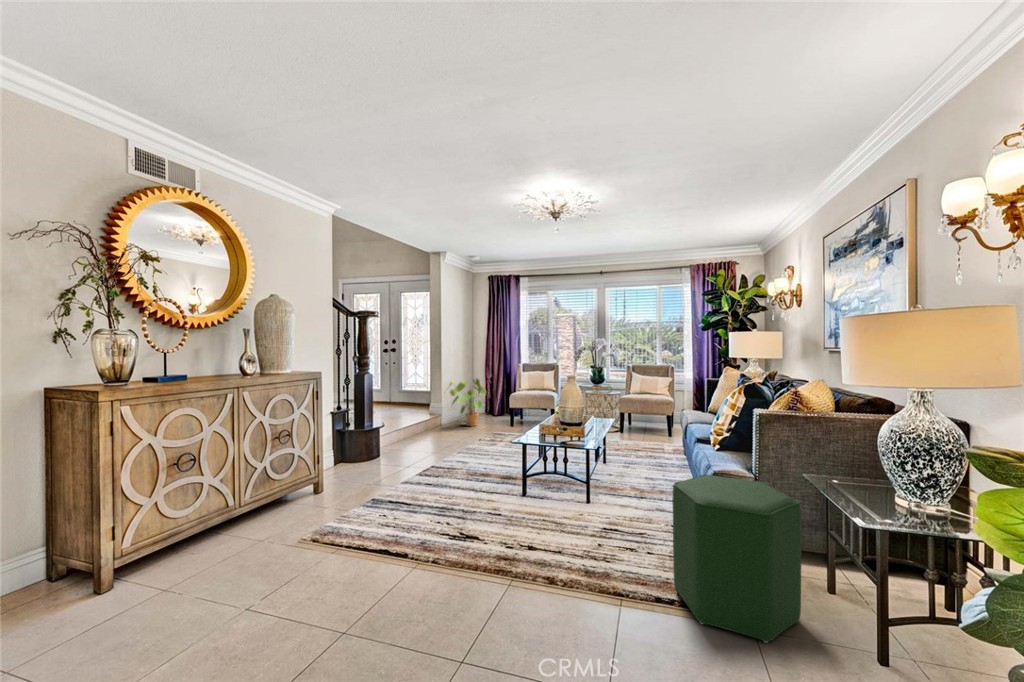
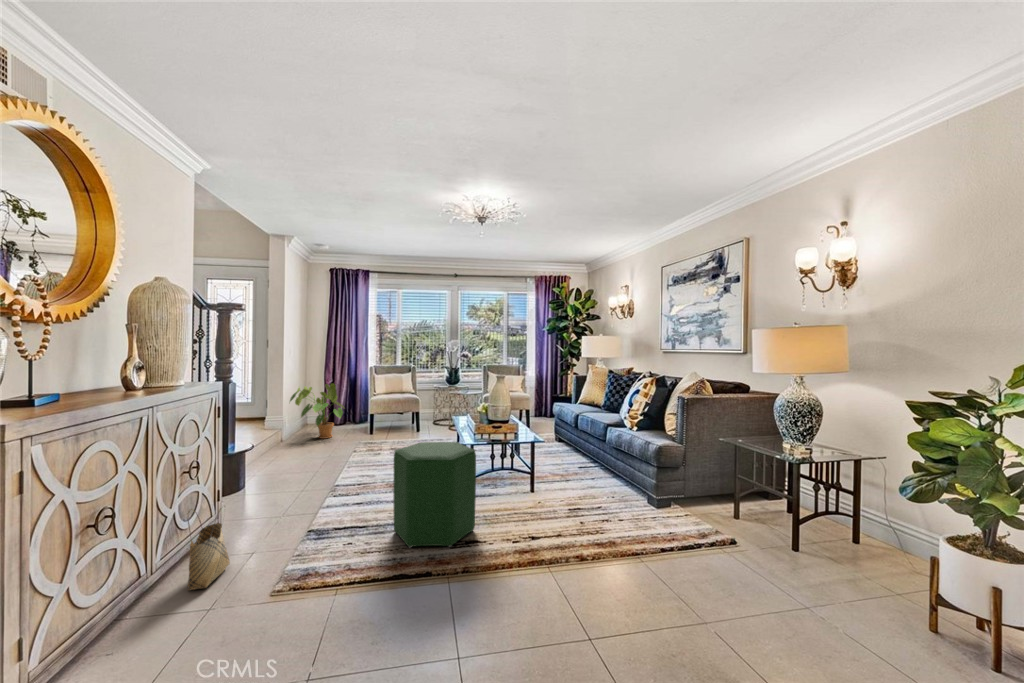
woven basket: none [268,464,304,522] -> present [187,509,230,590]
ottoman: present [673,475,801,643] -> present [393,442,476,548]

